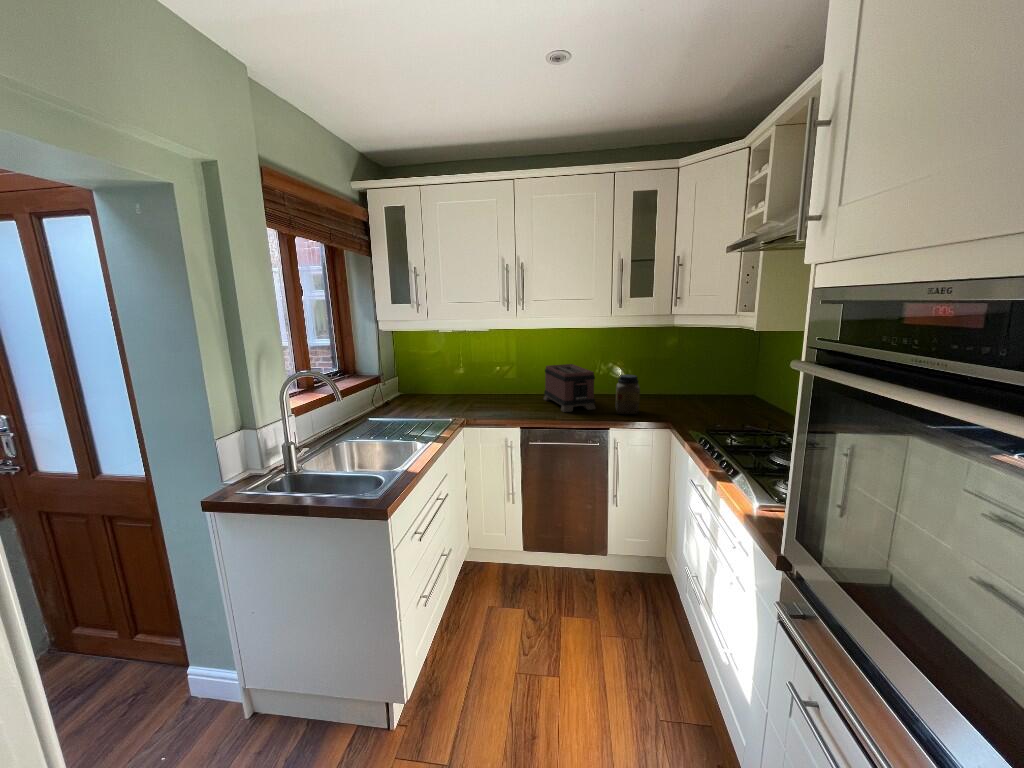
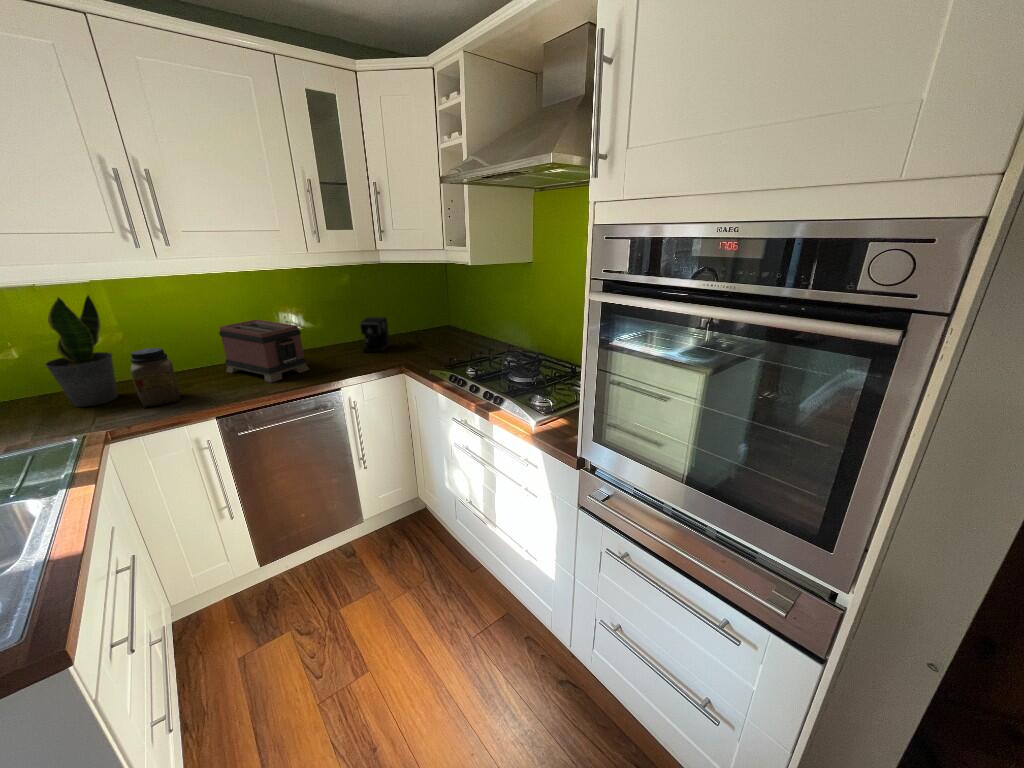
potted plant: none [455,336,485,404] -> present [45,295,118,407]
coffee maker: none [647,374,708,407] -> present [360,317,420,352]
jar: present [616,375,640,414] -> present [130,348,180,408]

